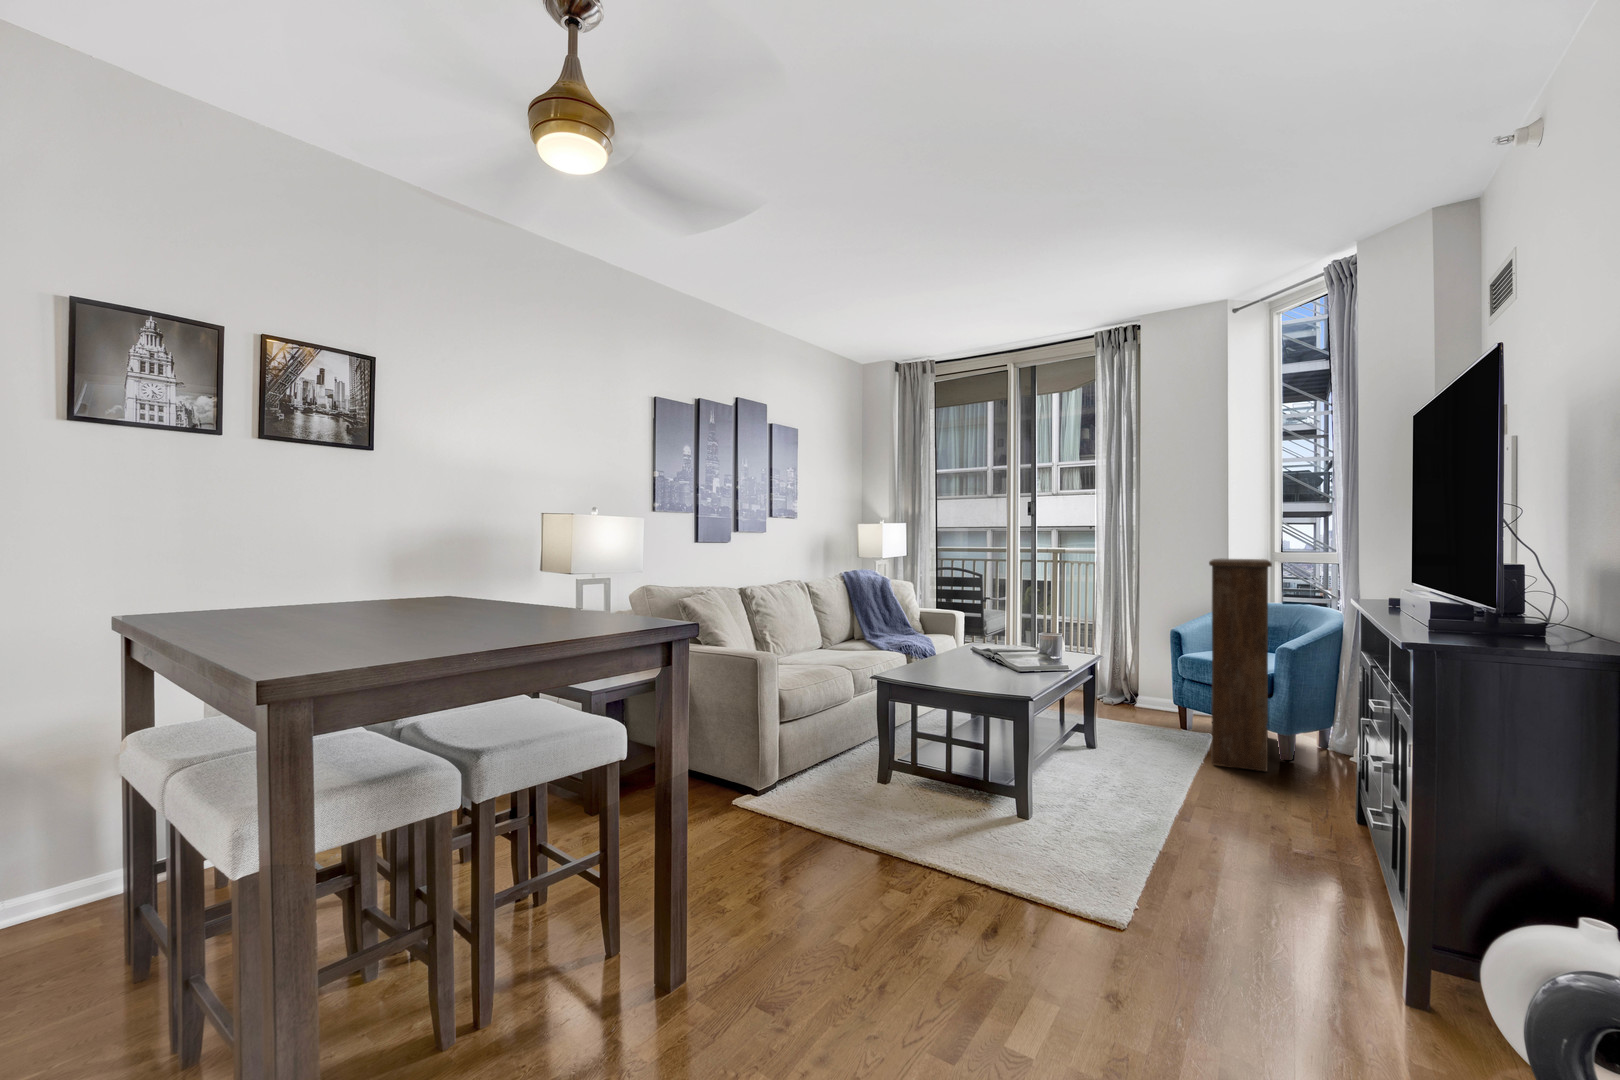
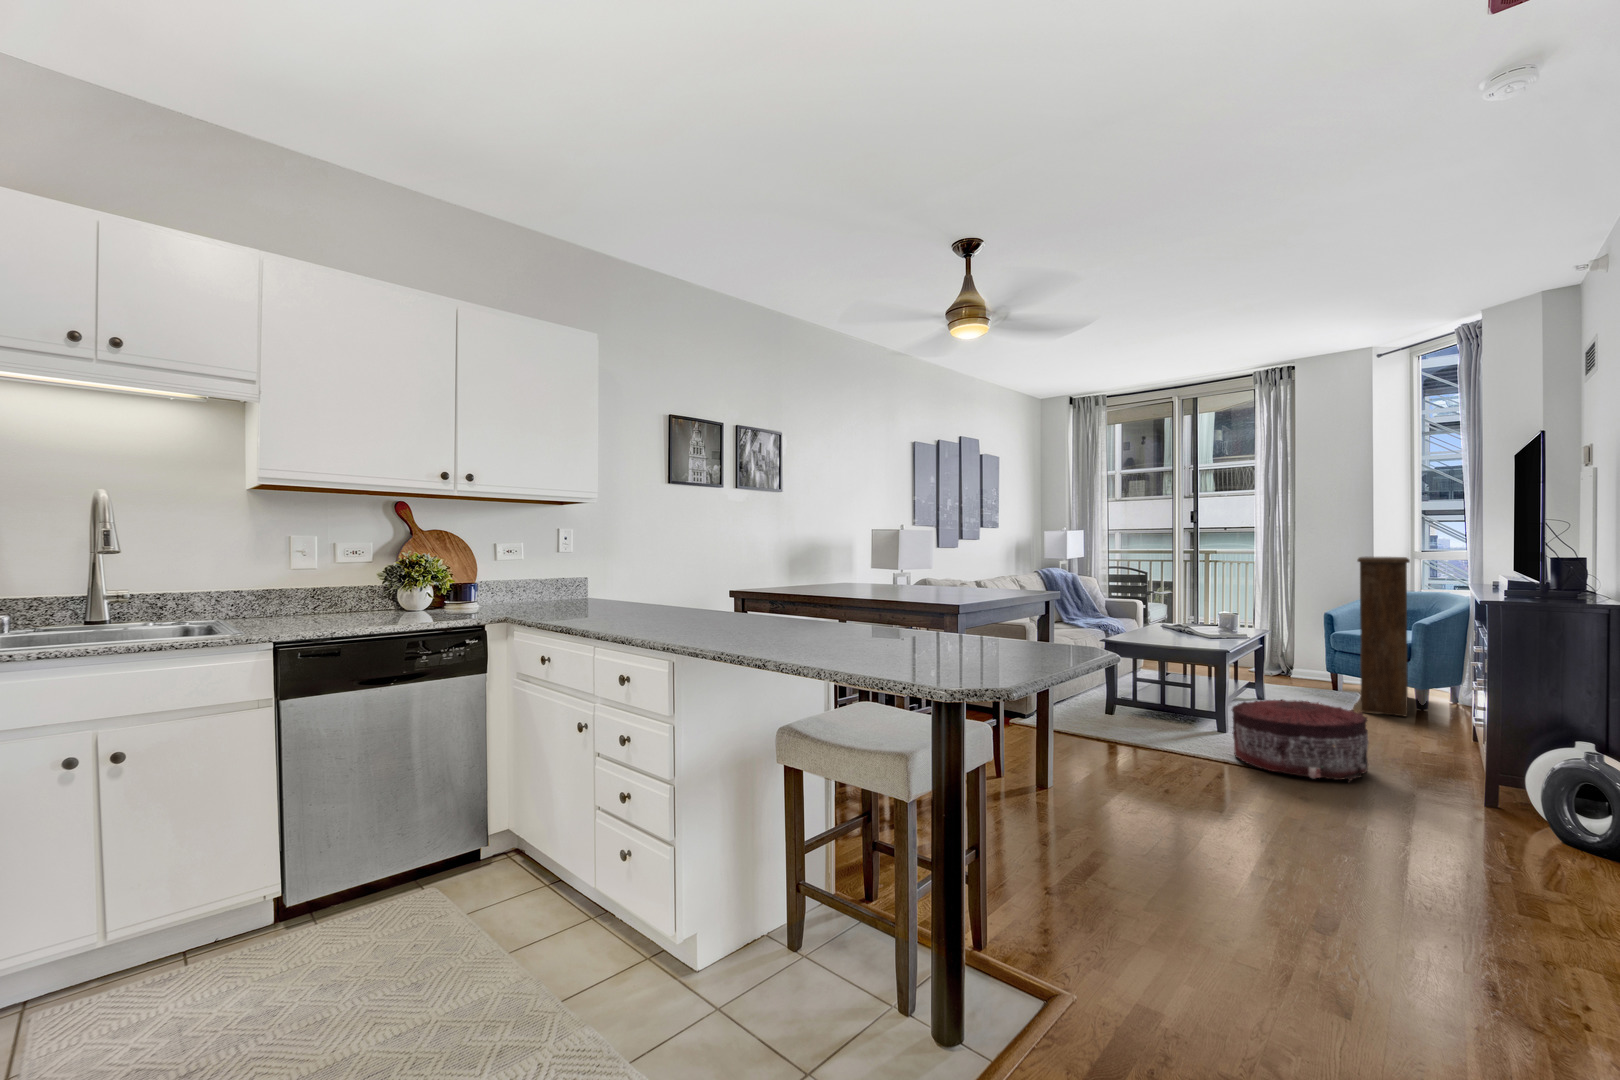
pouf: none [1025,769,1215,920] -> present [1232,700,1369,781]

